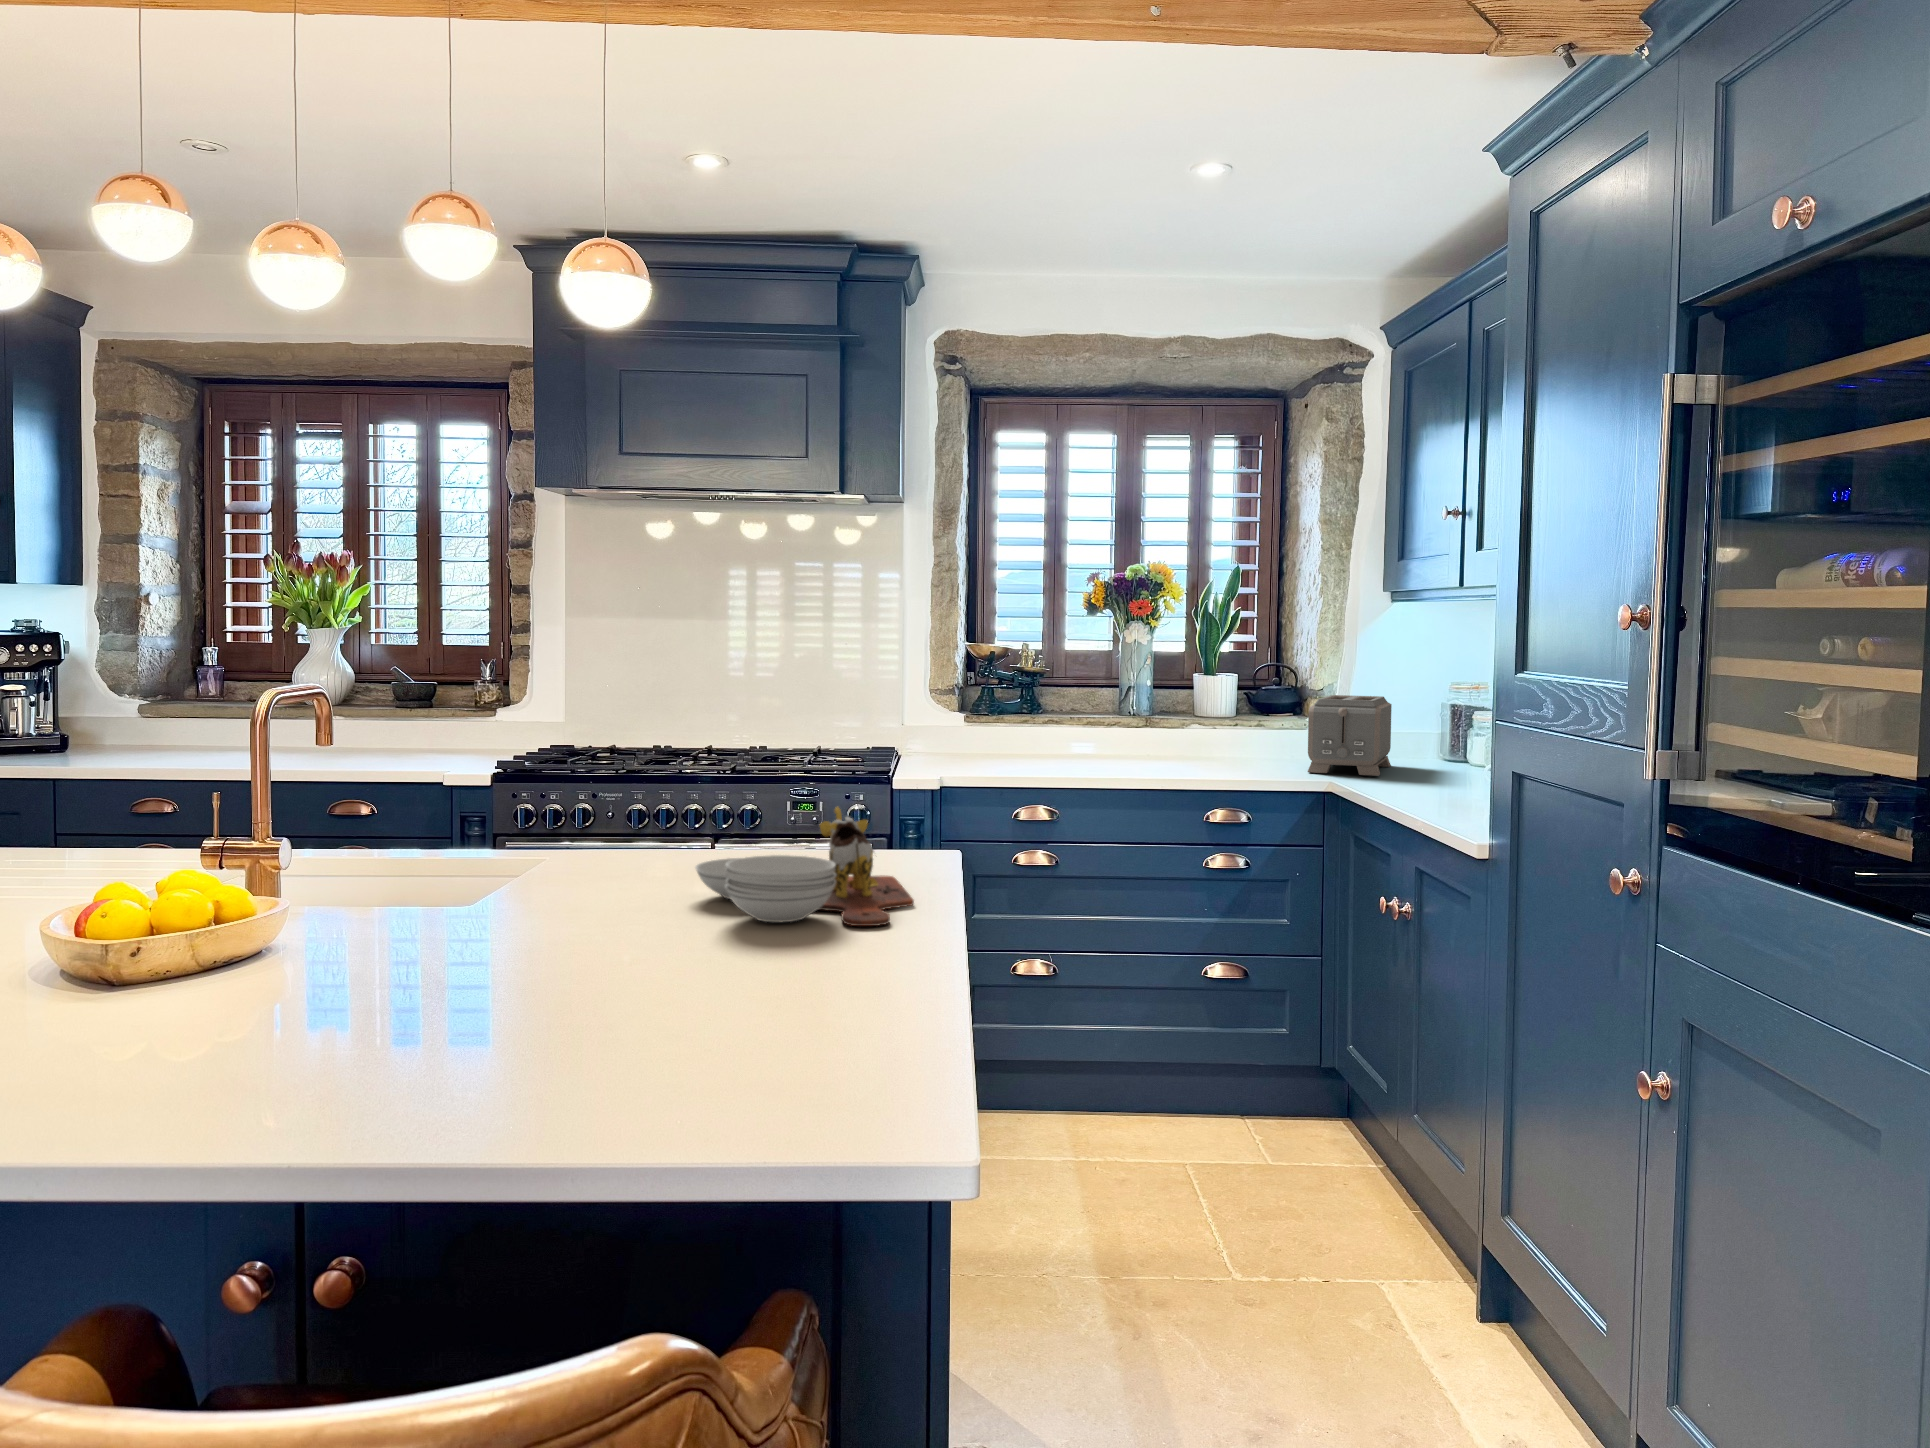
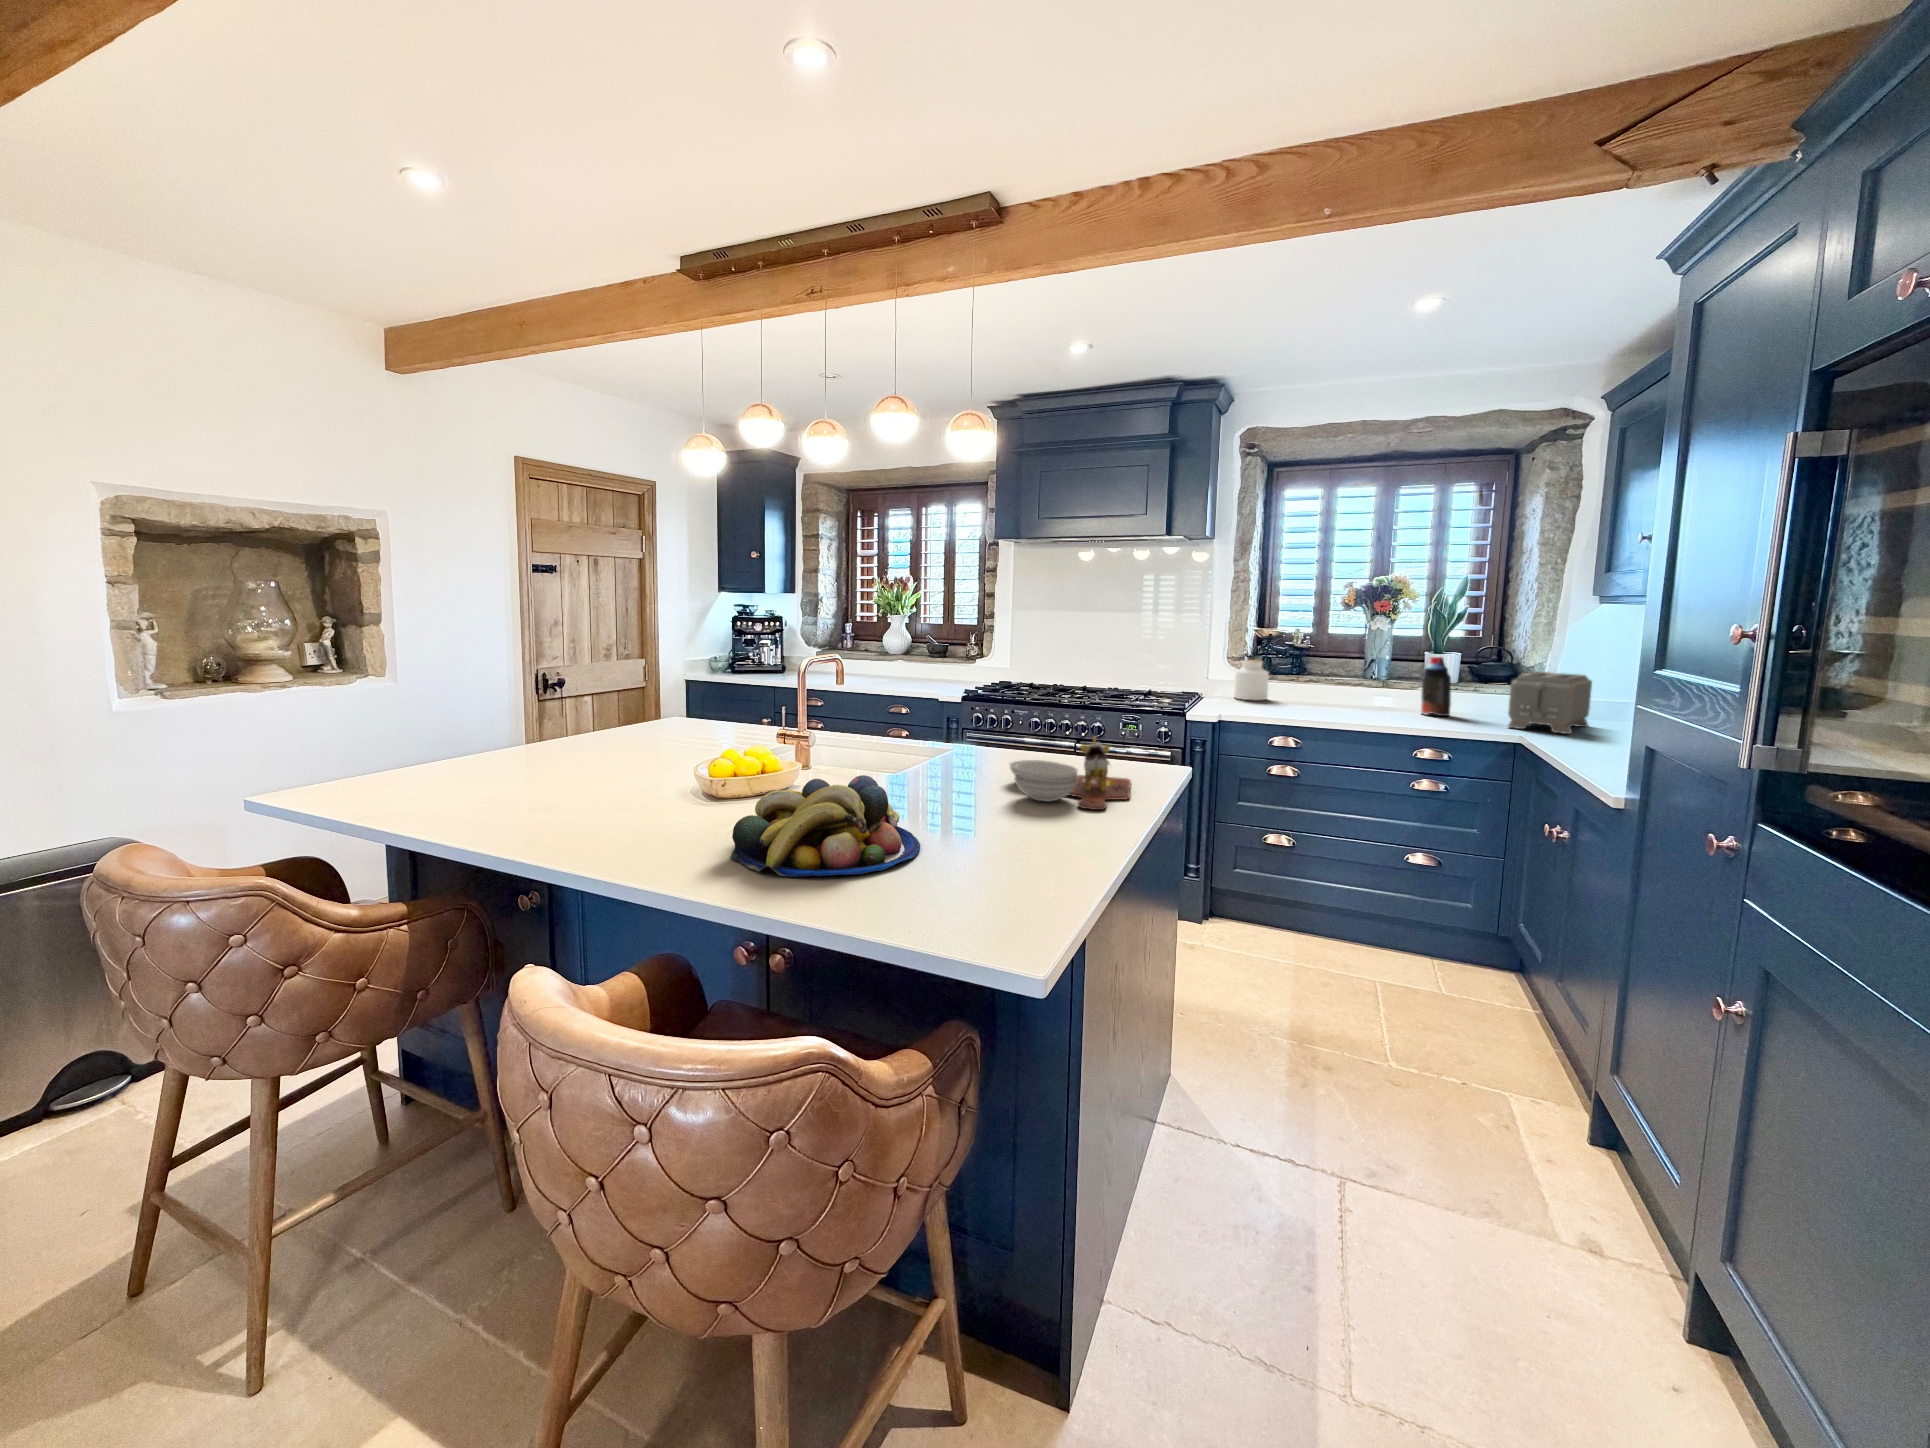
bottle: none [1198,678,1235,763] -> present [1421,657,1451,716]
jar: none [942,692,992,755] -> present [1233,660,1269,700]
fruit bowl: none [240,896,633,1105] -> present [731,775,921,877]

